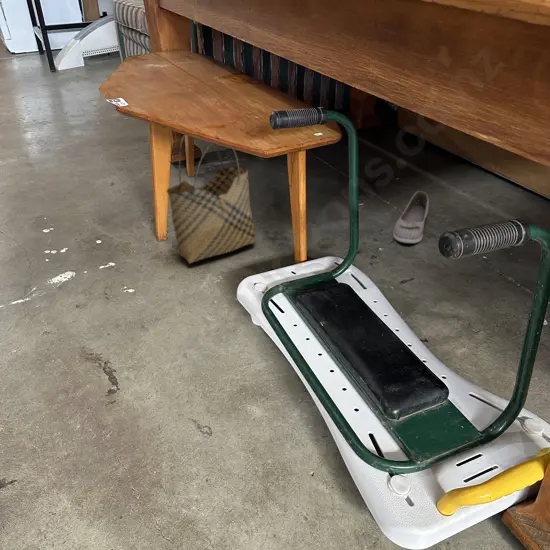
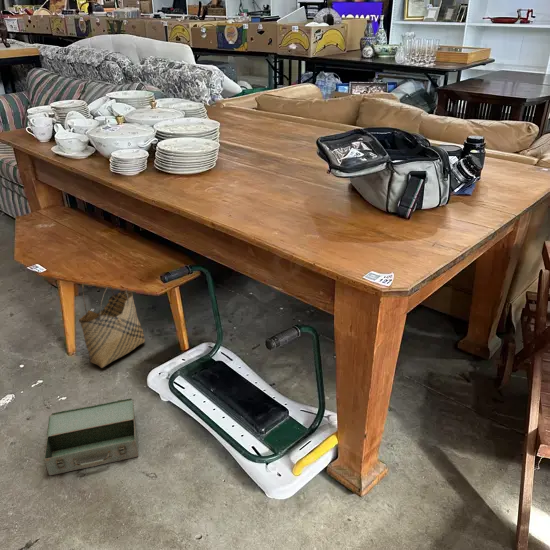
shoe: present [393,191,429,243] -> none [238,282,258,320]
toolbox: none [64,304,211,395] -> present [44,399,138,476]

